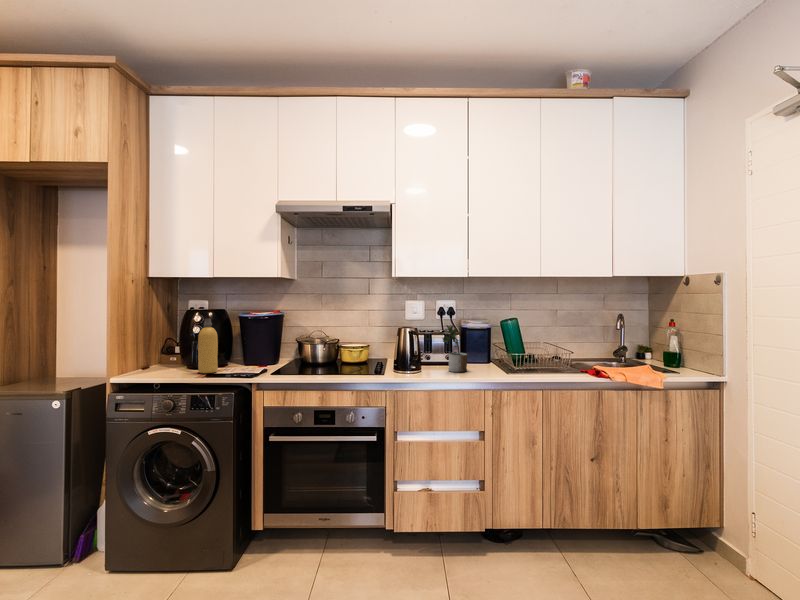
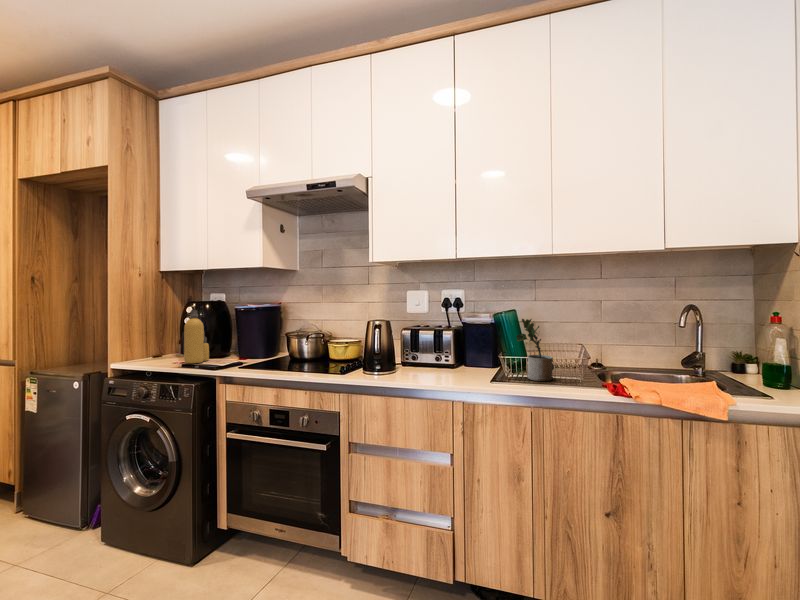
potted plant: present [443,325,467,372] -> present [516,319,553,381]

